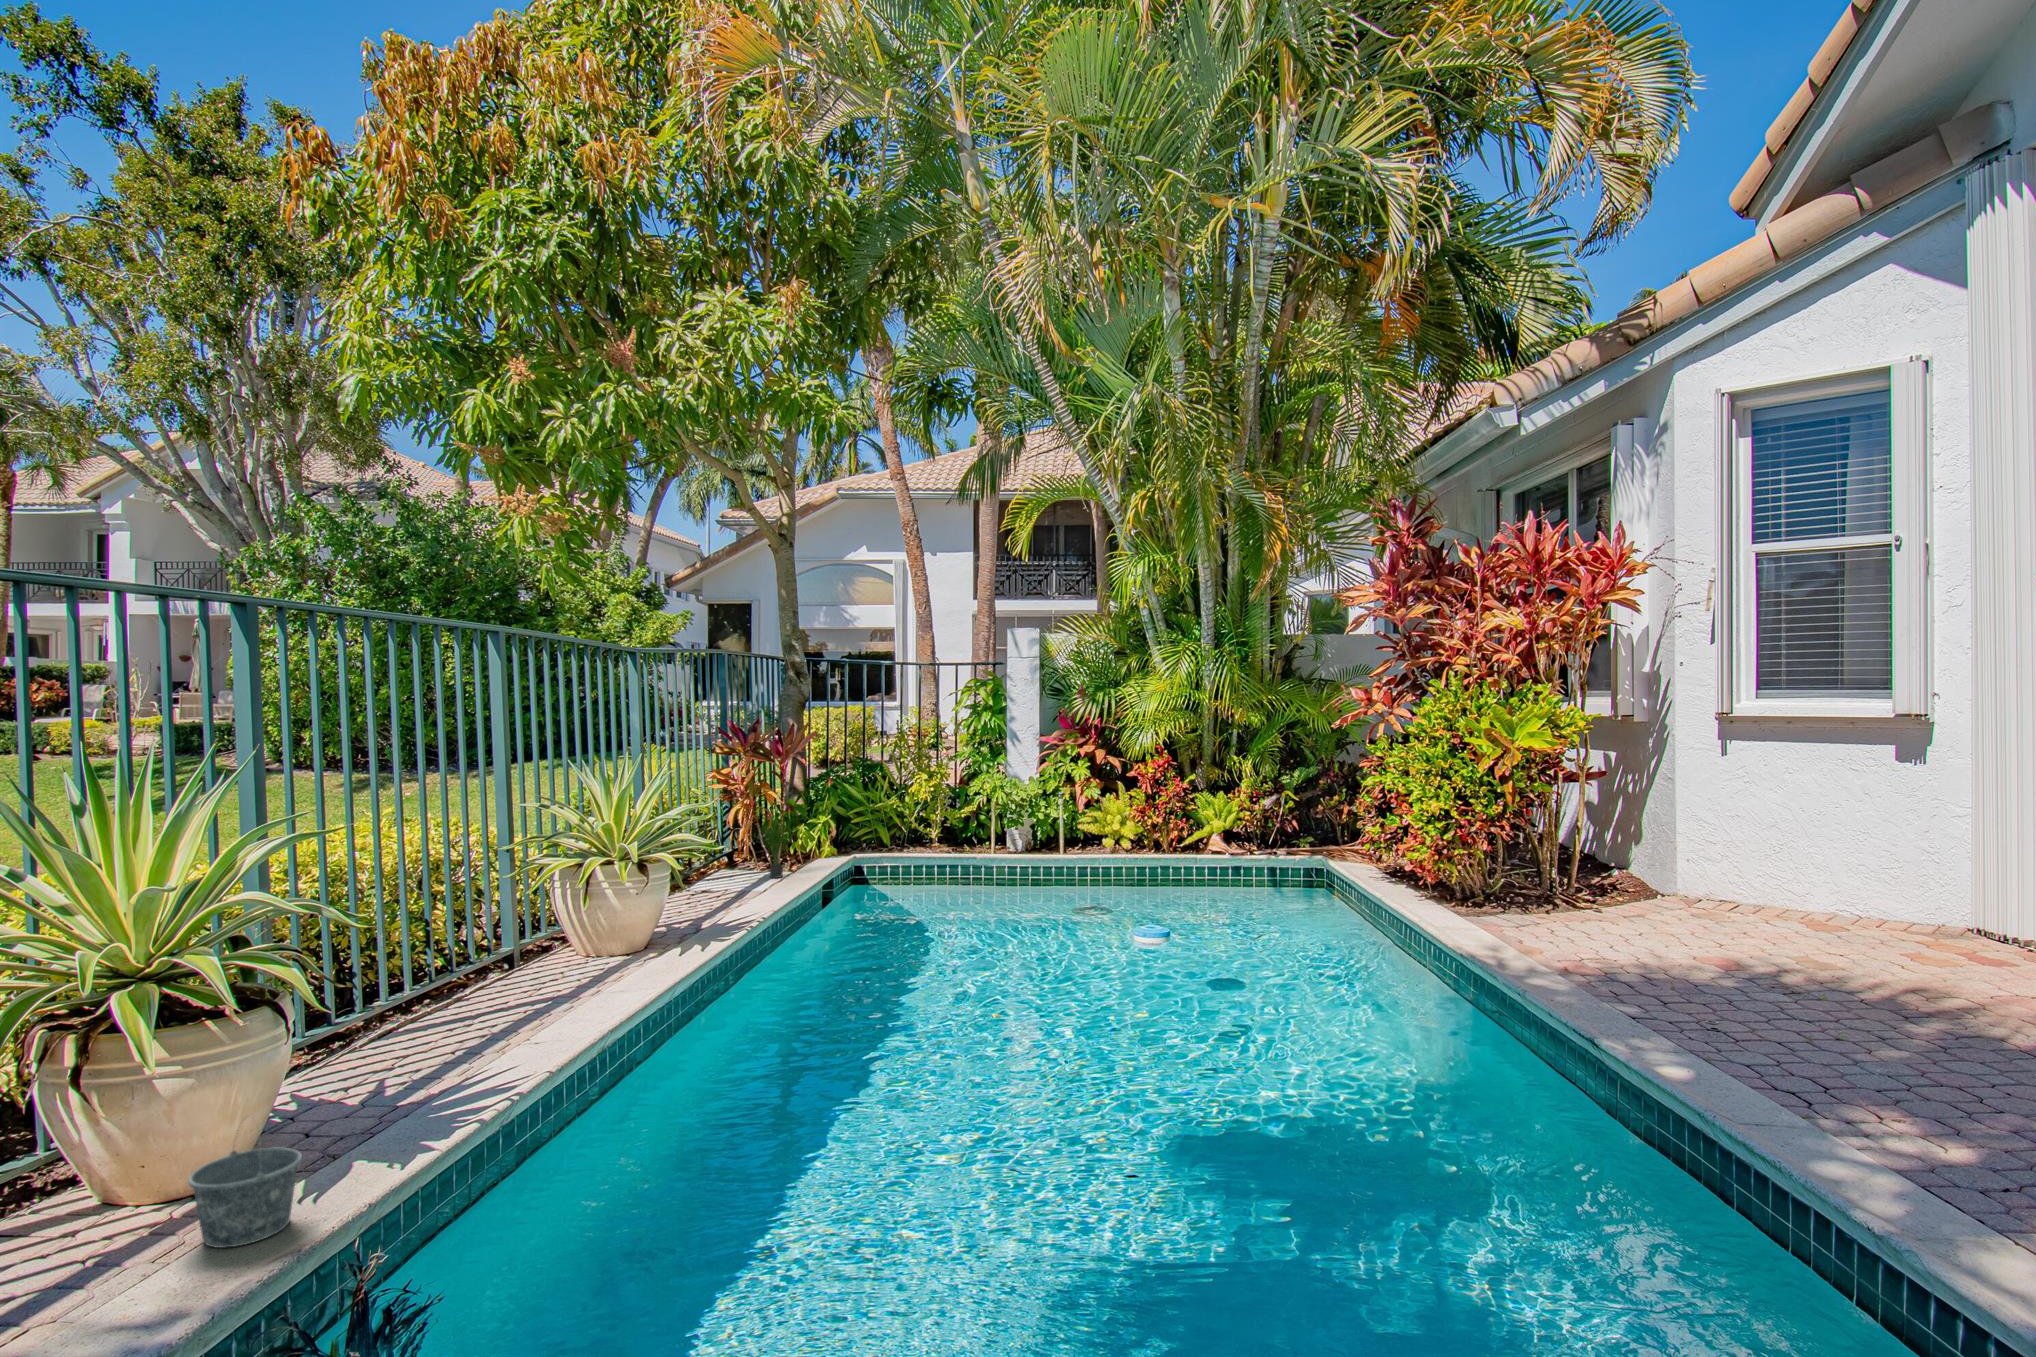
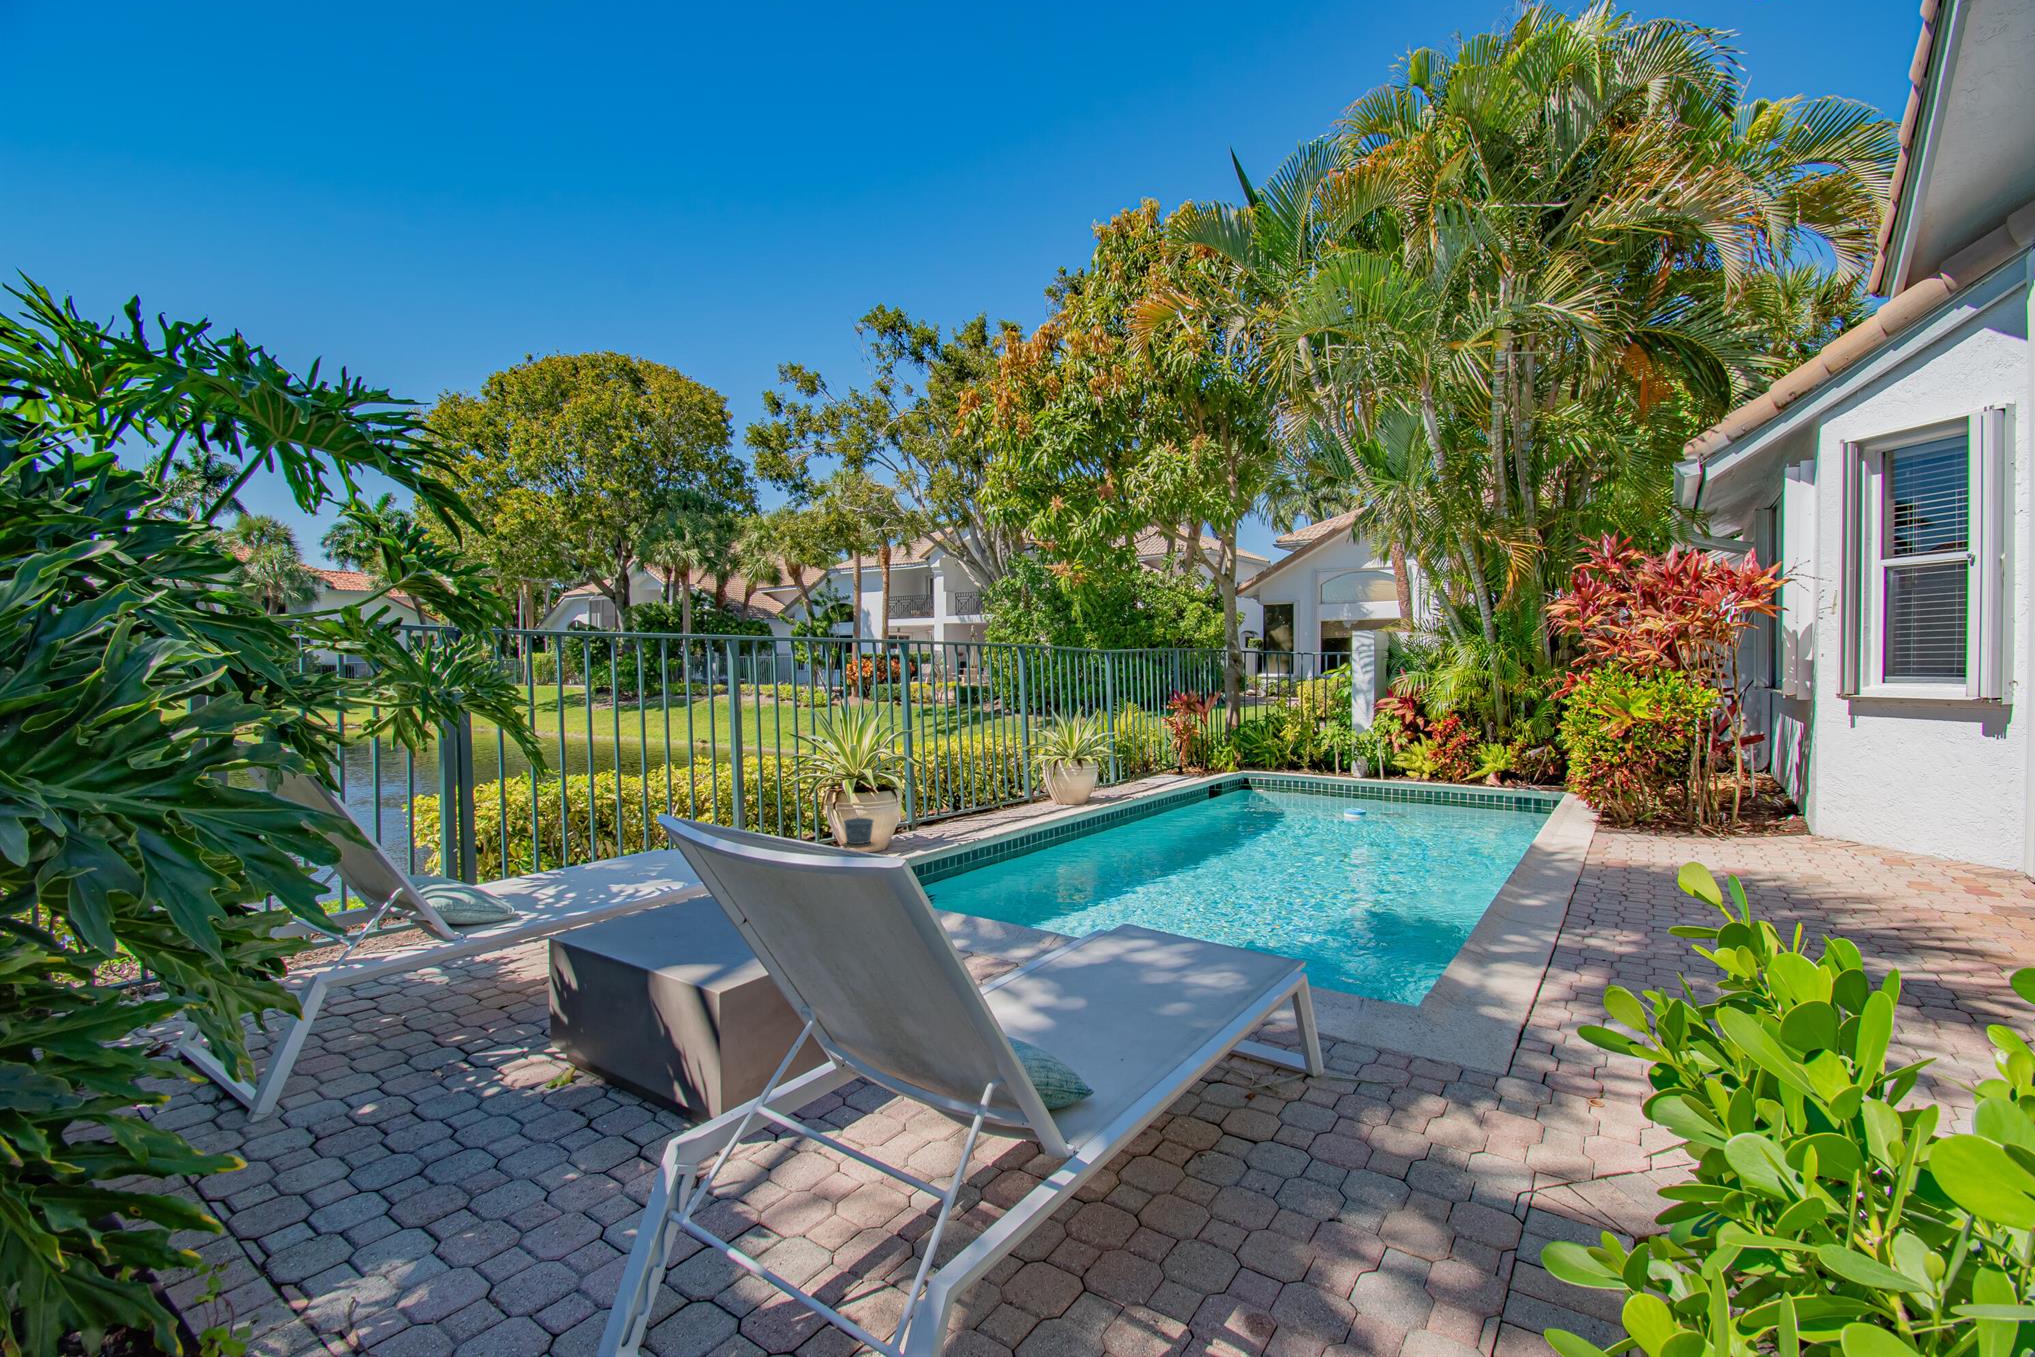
potted plant: present [762,821,790,878] -> none [1166,738,1191,775]

